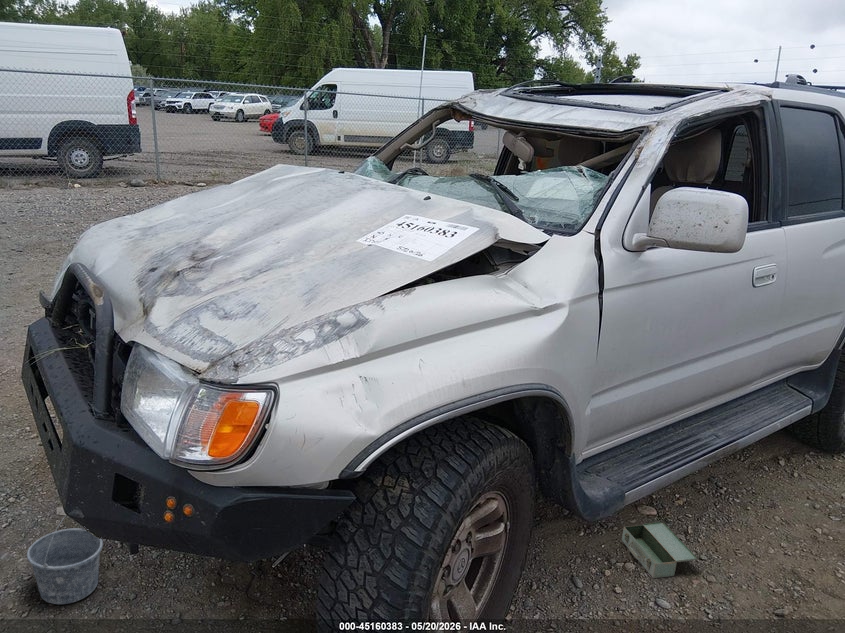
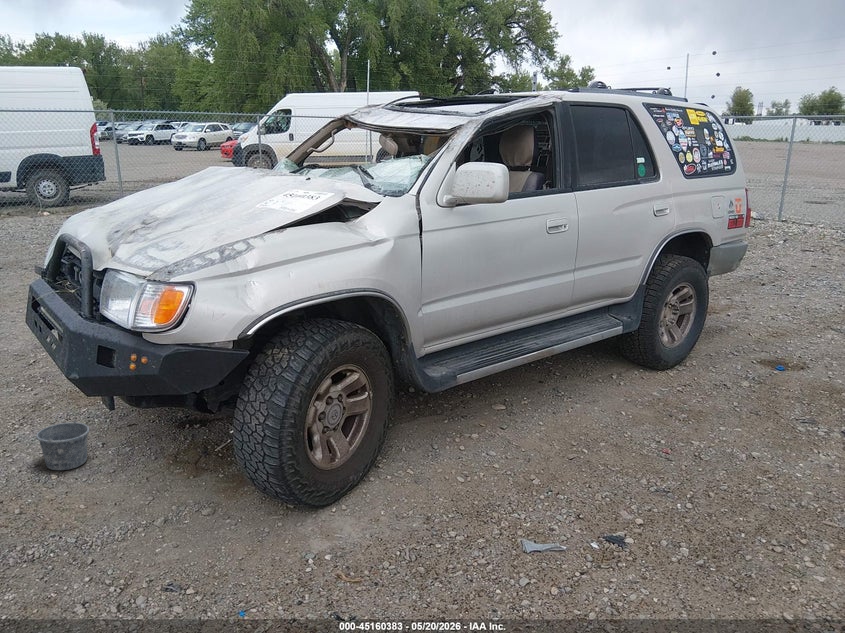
toolbox: present [622,522,697,578] -> none [477,411,525,444]

